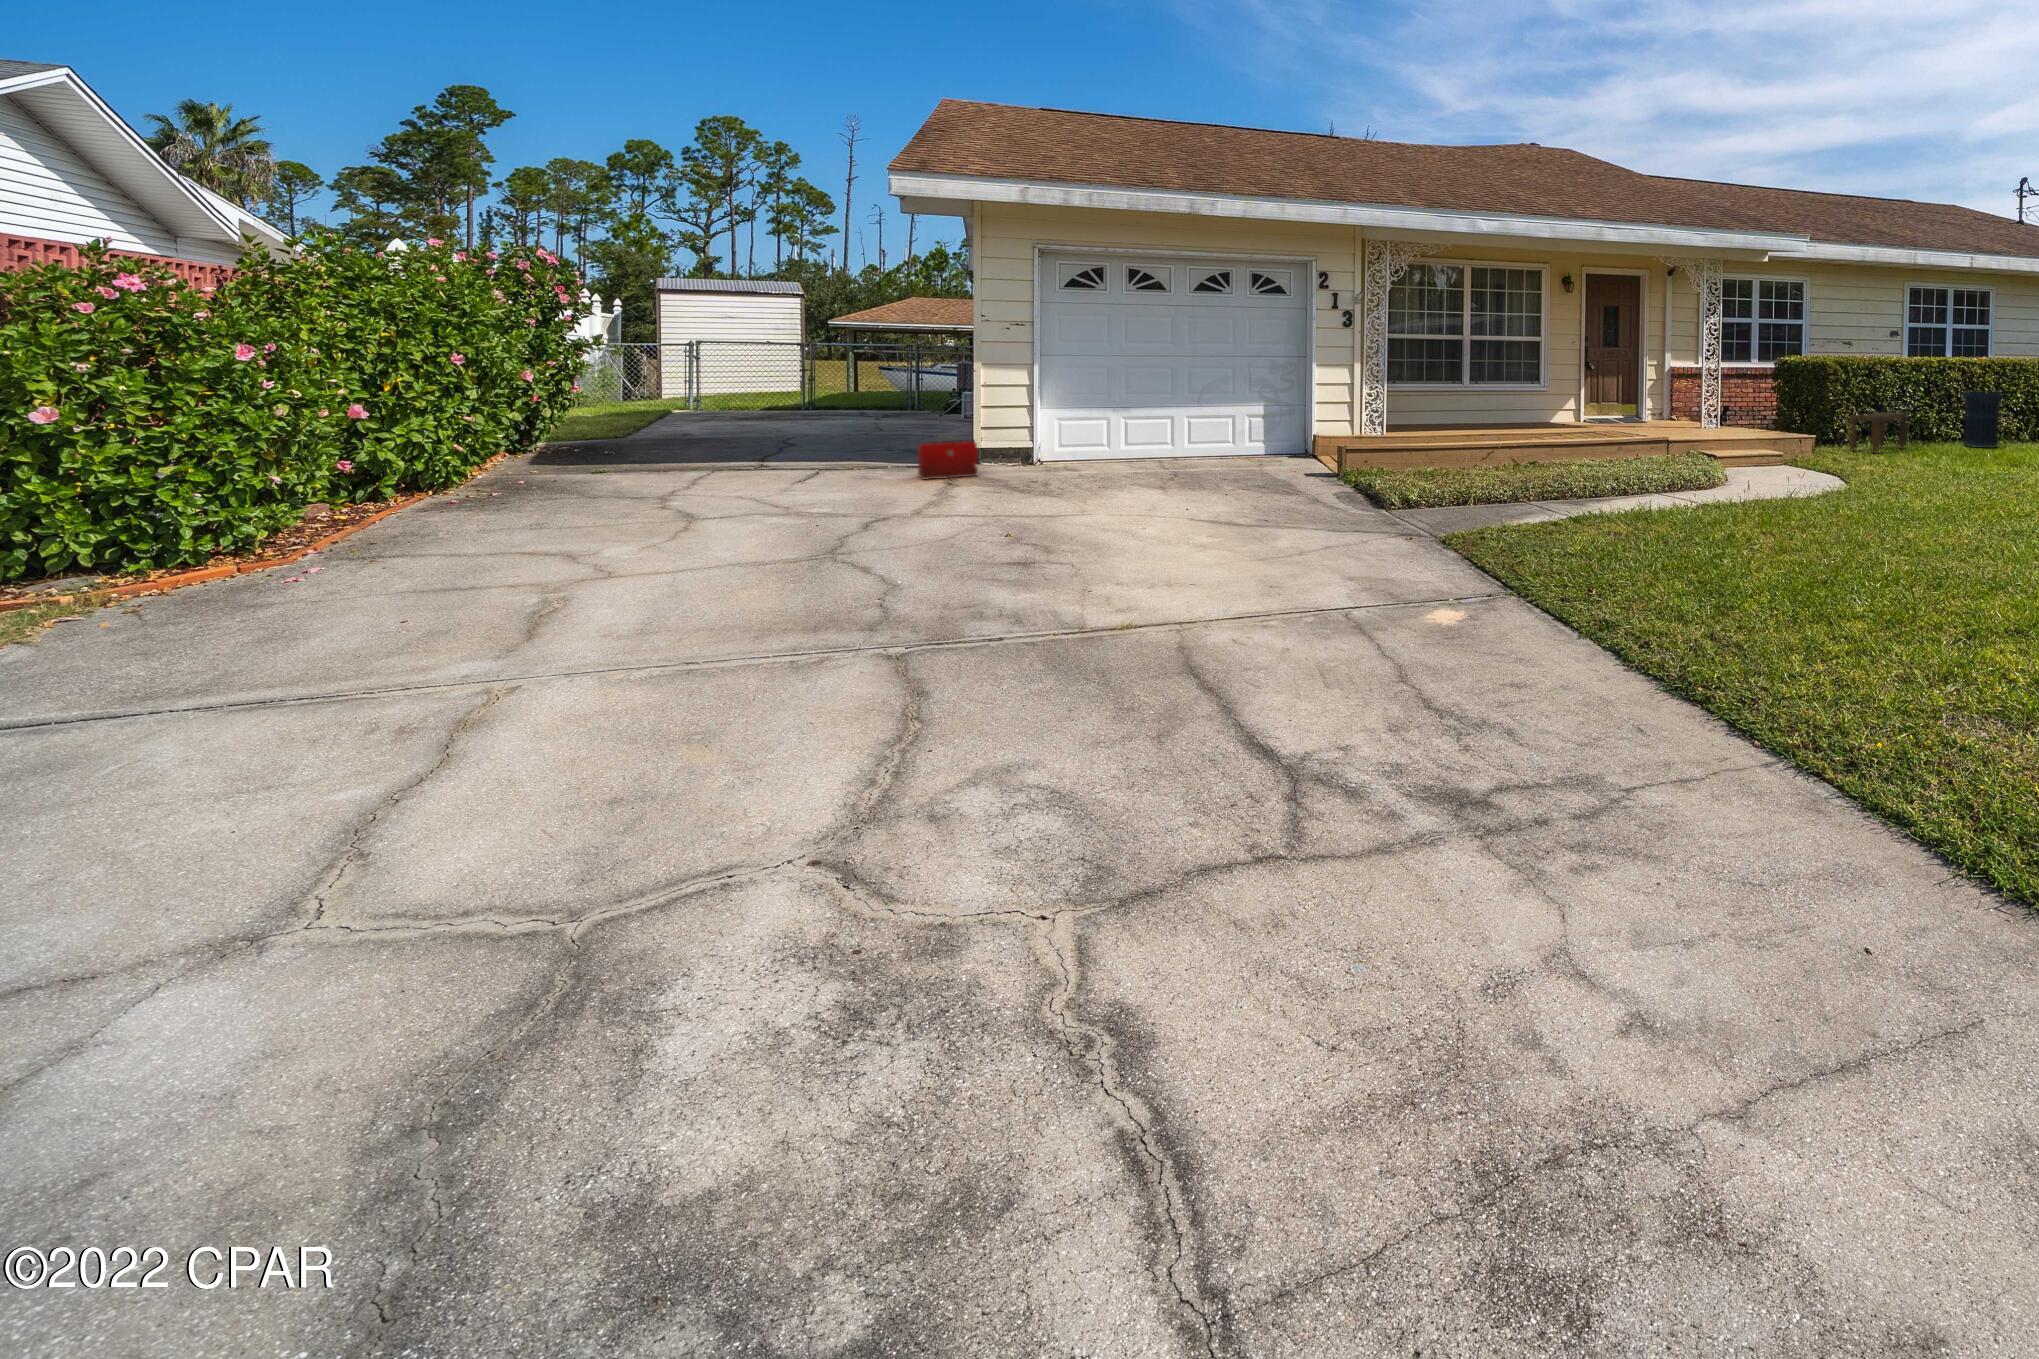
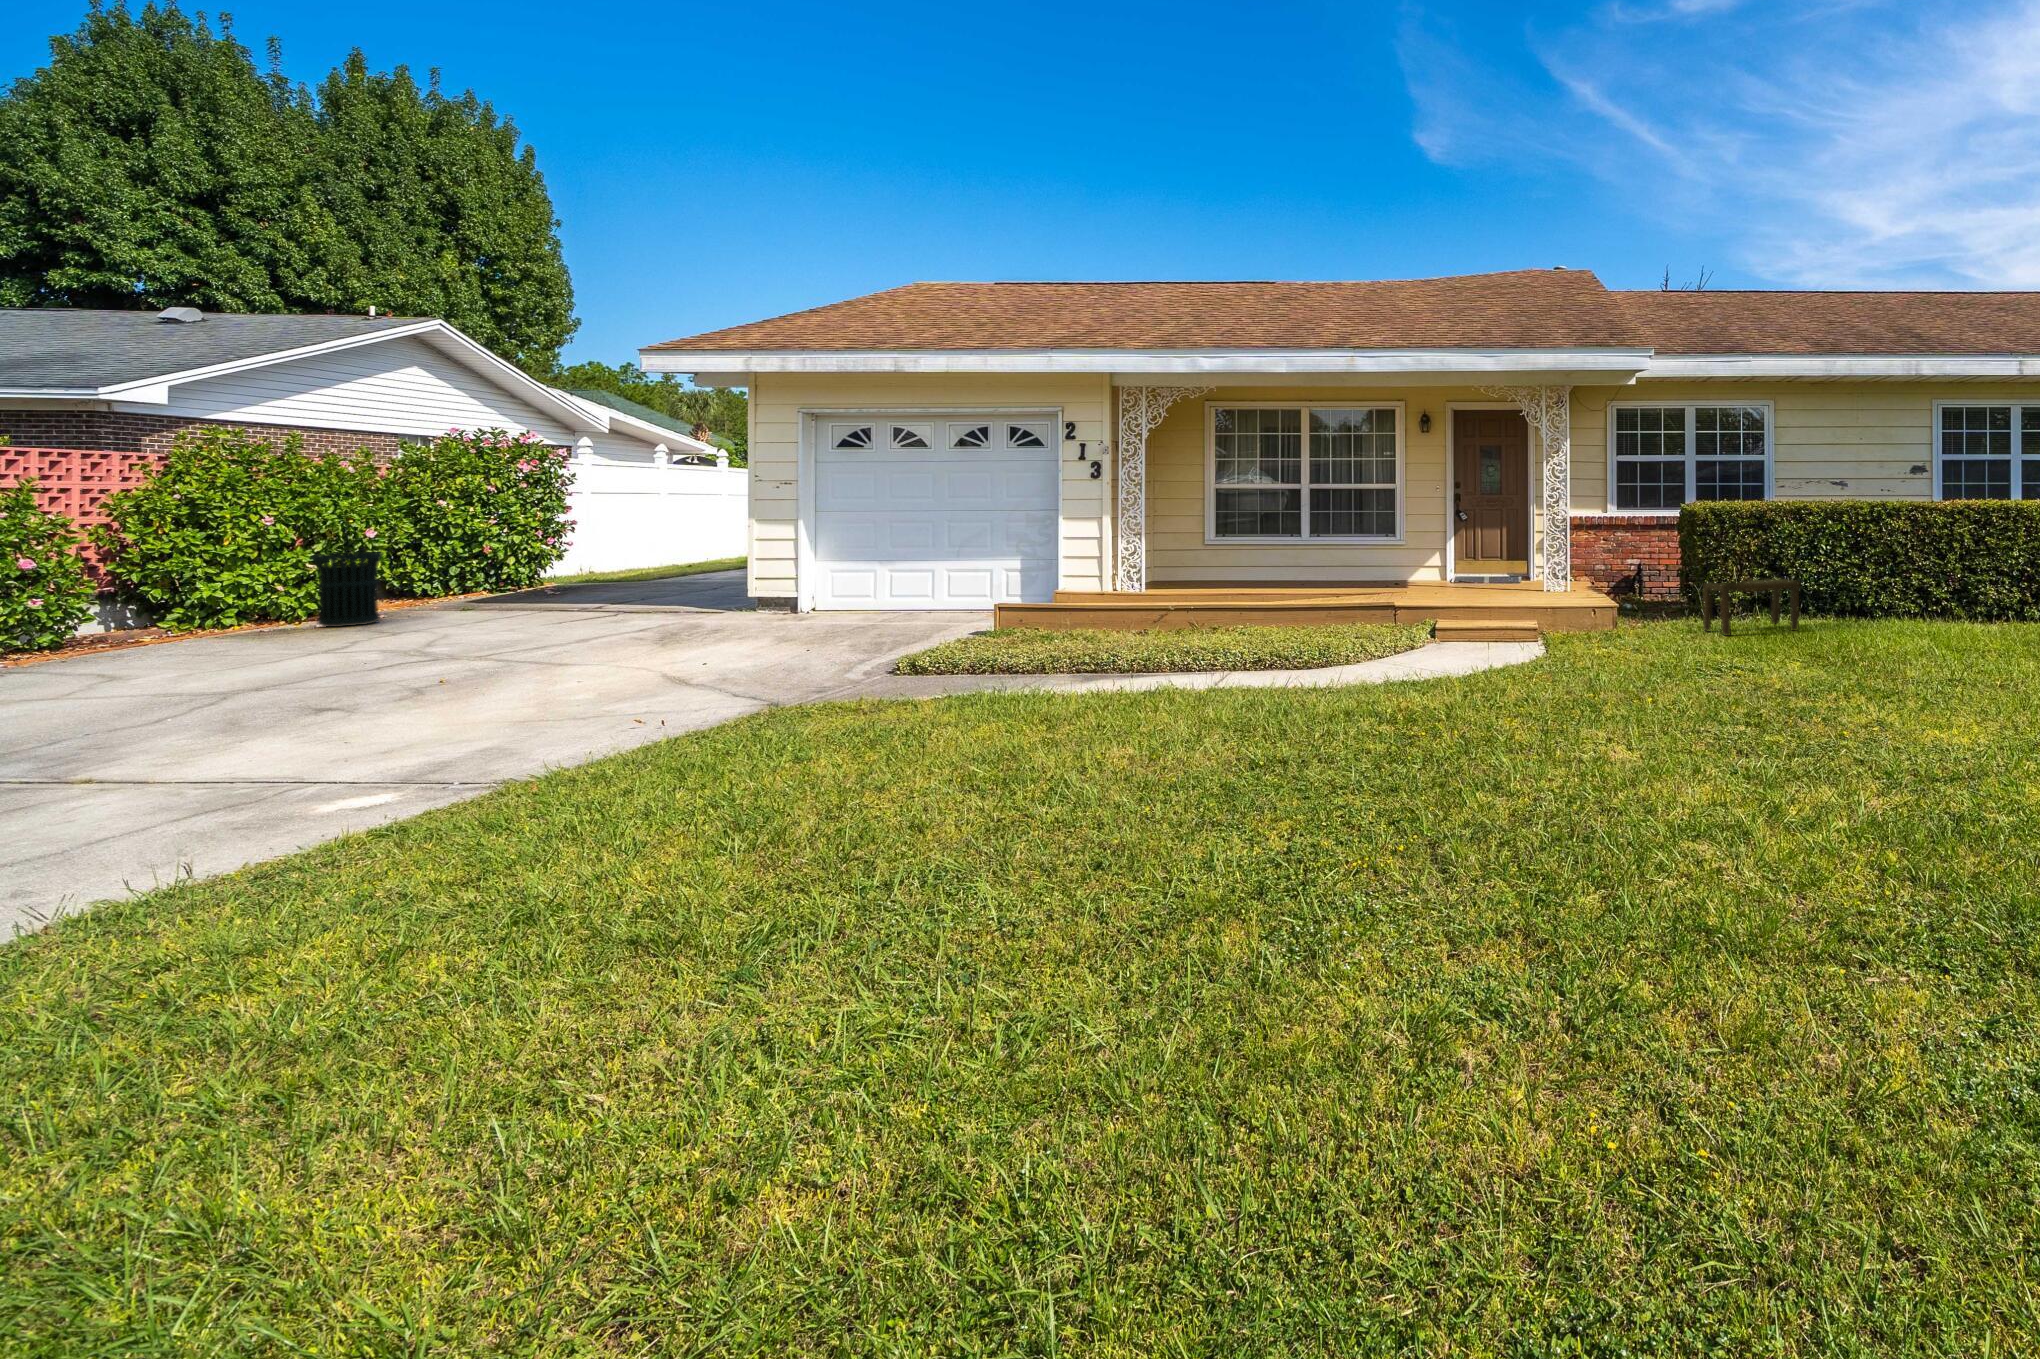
trash can: present [1962,392,2003,448] -> present [312,552,384,627]
toolbox: present [918,436,978,480] -> none [706,588,773,629]

